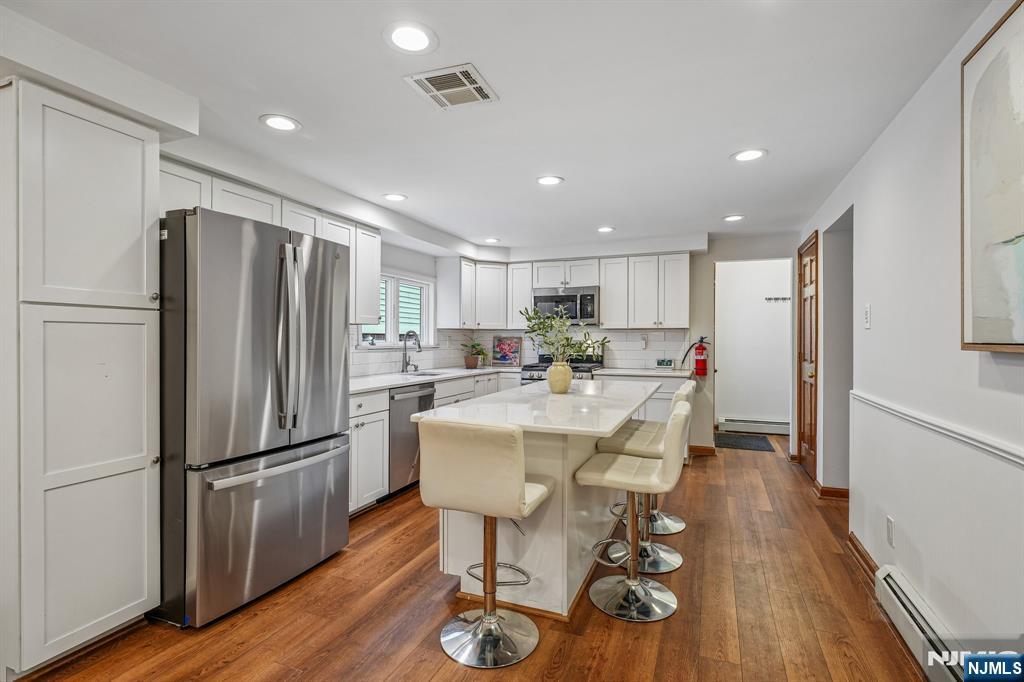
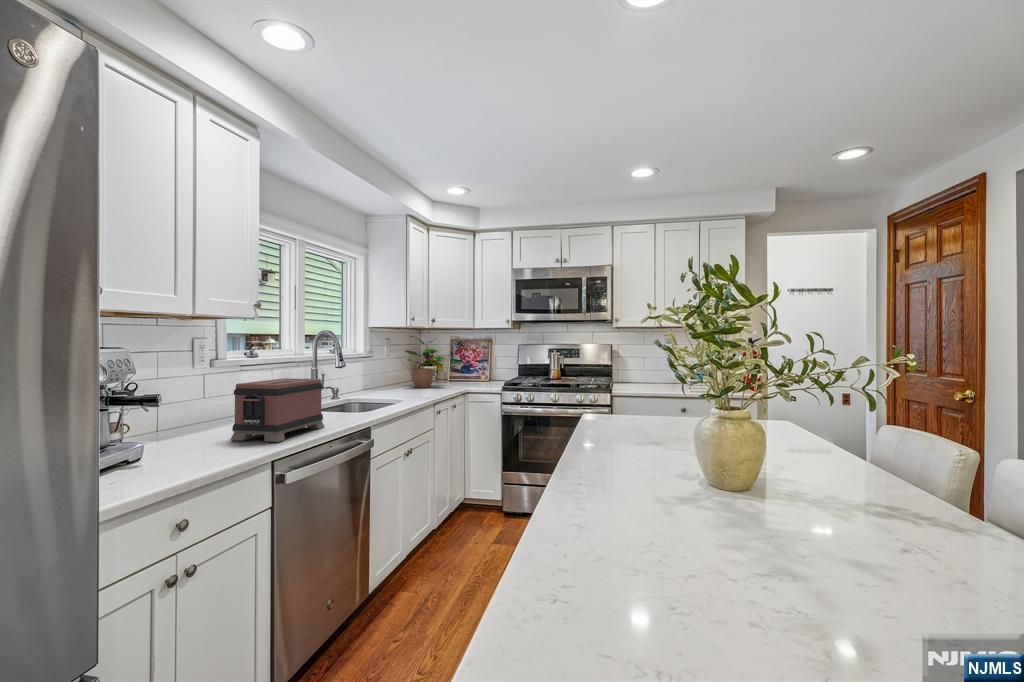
toaster: none [370,355,411,382] -> present [230,378,325,442]

